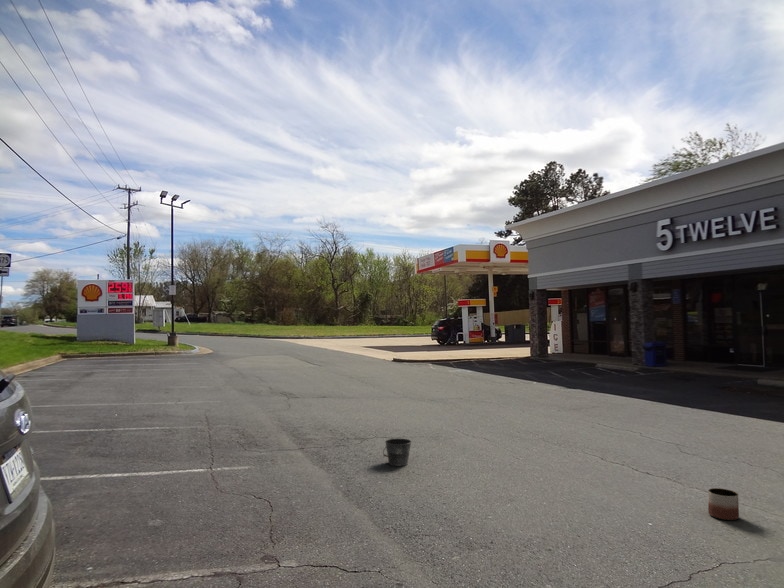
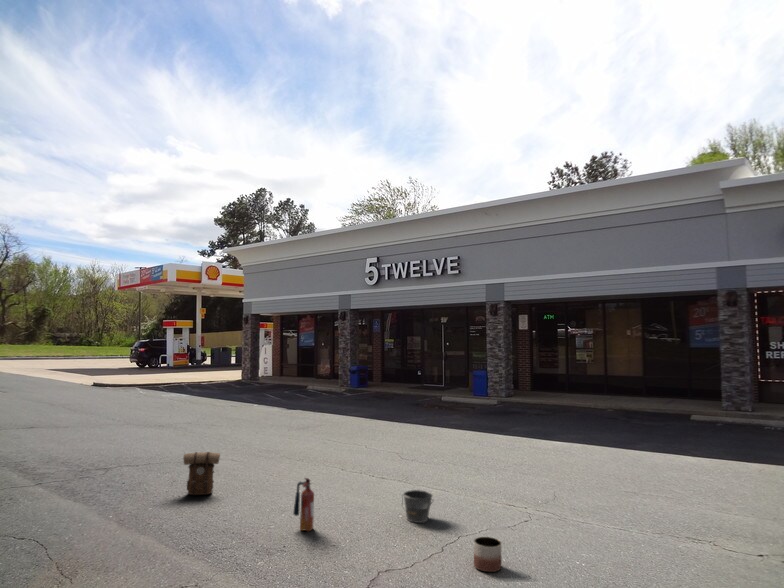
backpack: none [459,403,488,438] -> present [183,452,220,495]
fire extinguisher: none [544,424,562,470] -> present [293,478,314,531]
bucket: present [383,438,411,466] -> present [403,490,433,523]

